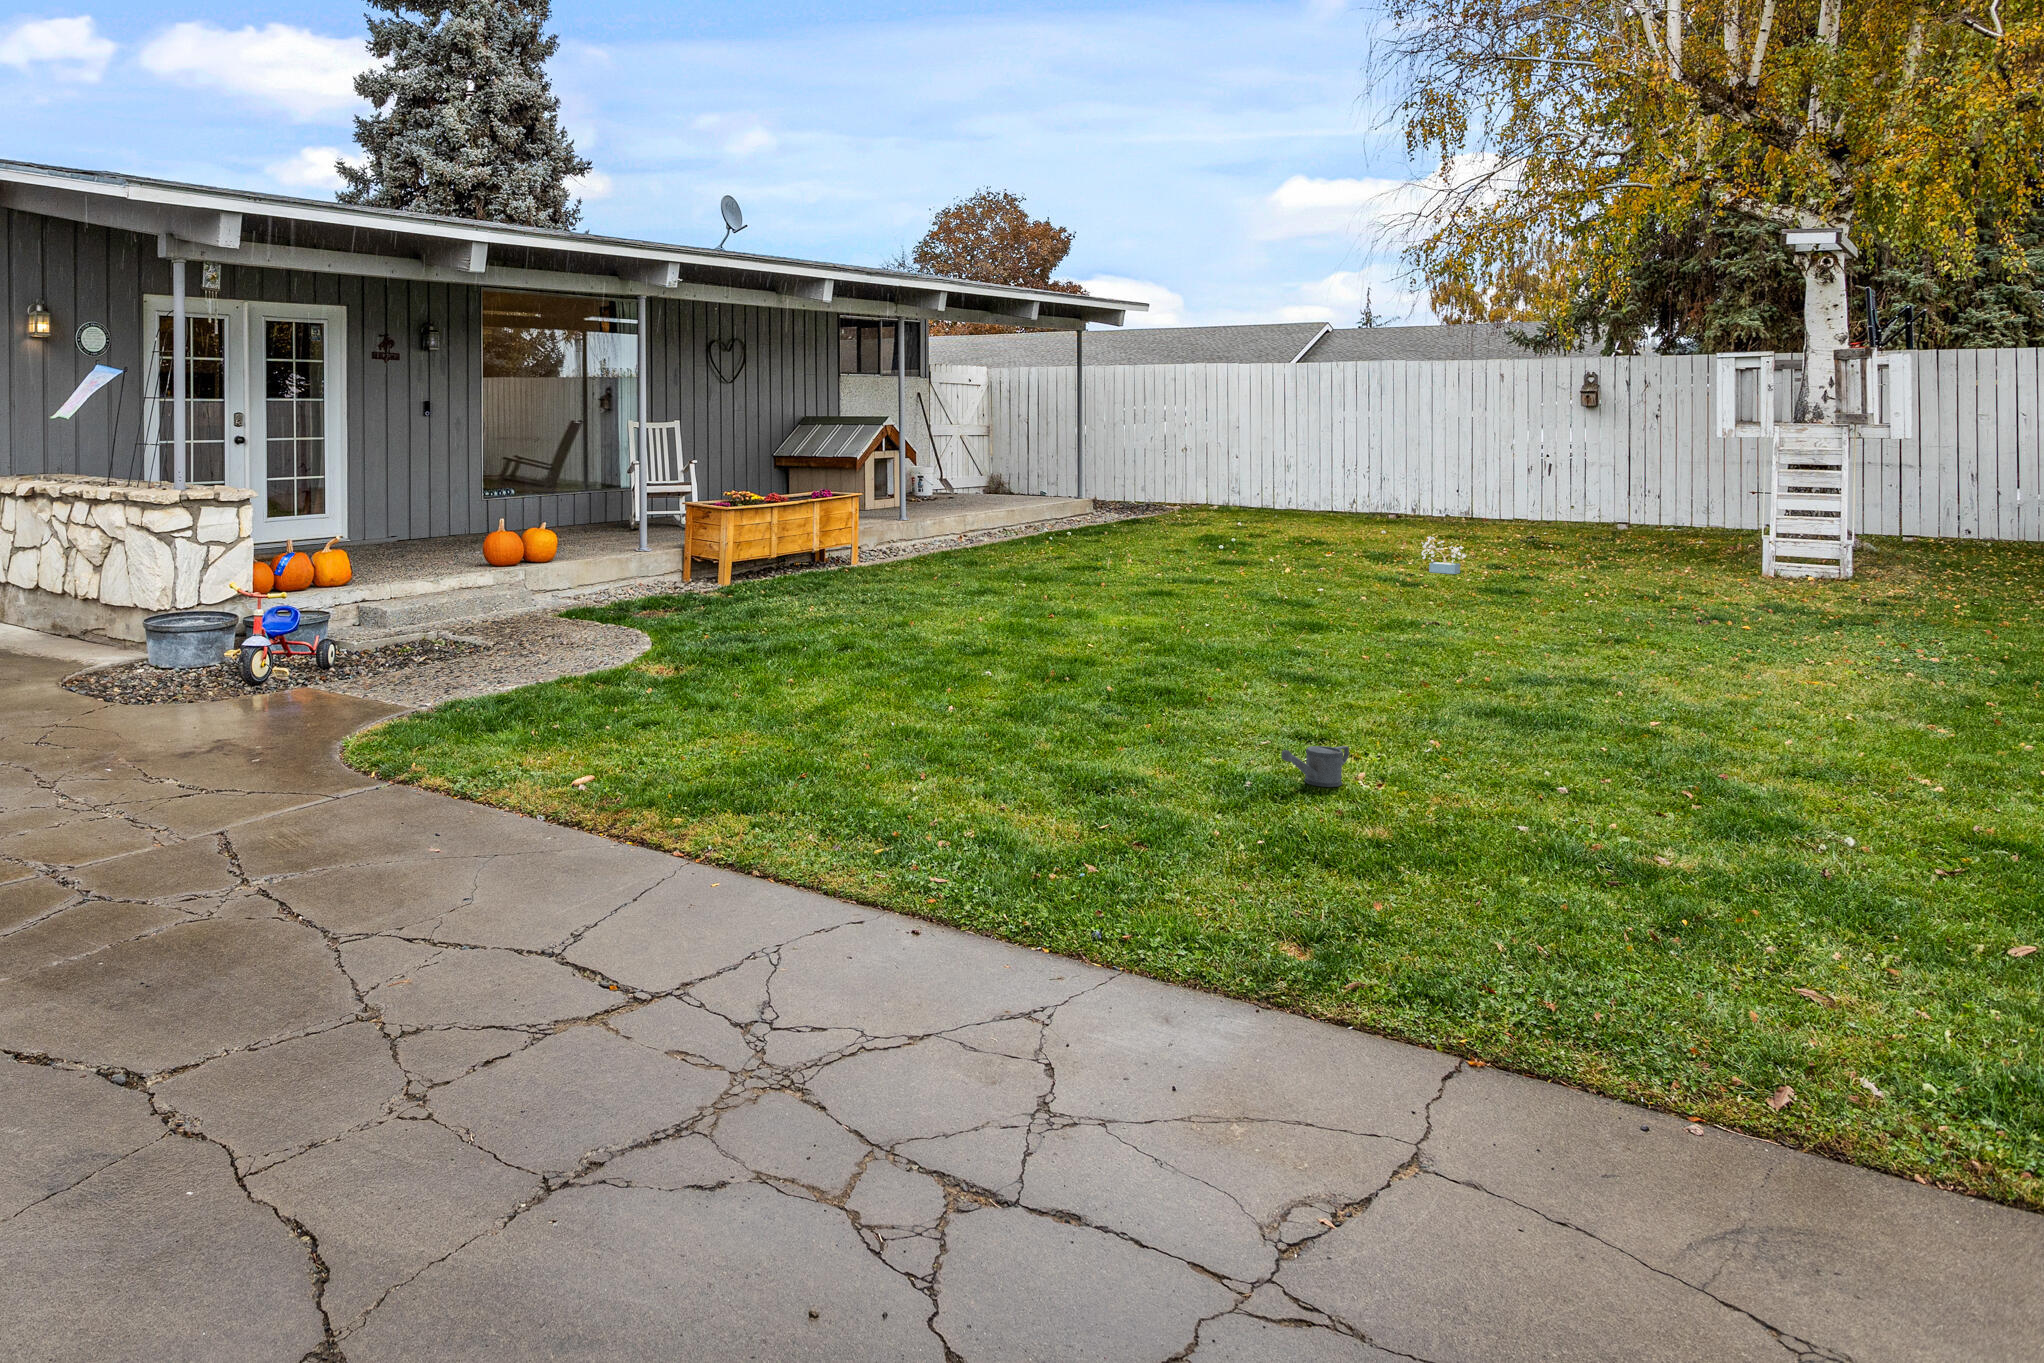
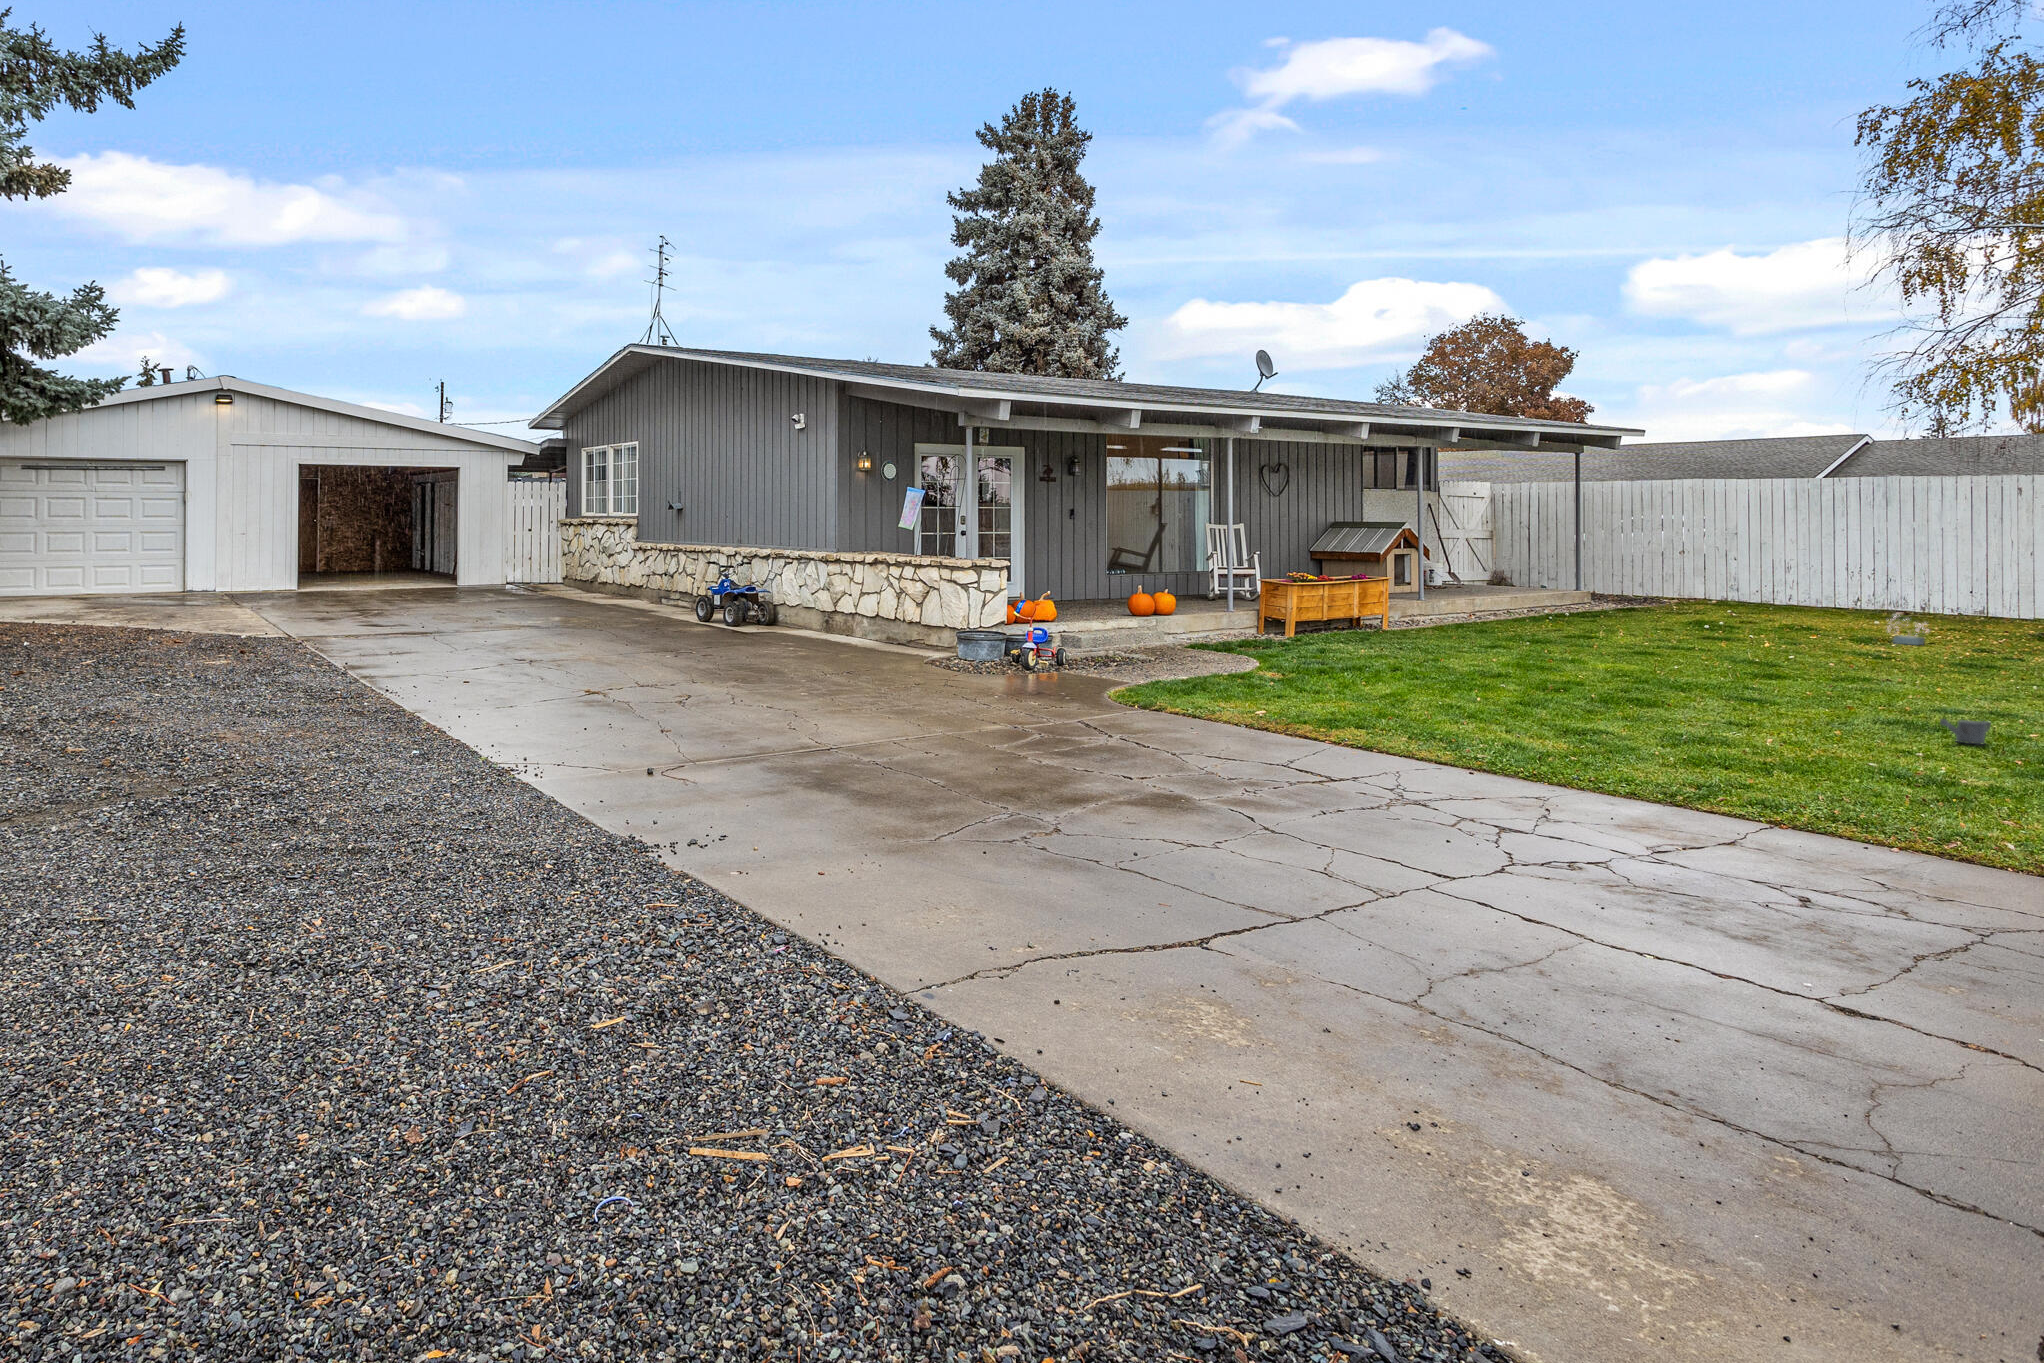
watering can: present [1282,746,1349,787] -> present [1940,719,1991,745]

